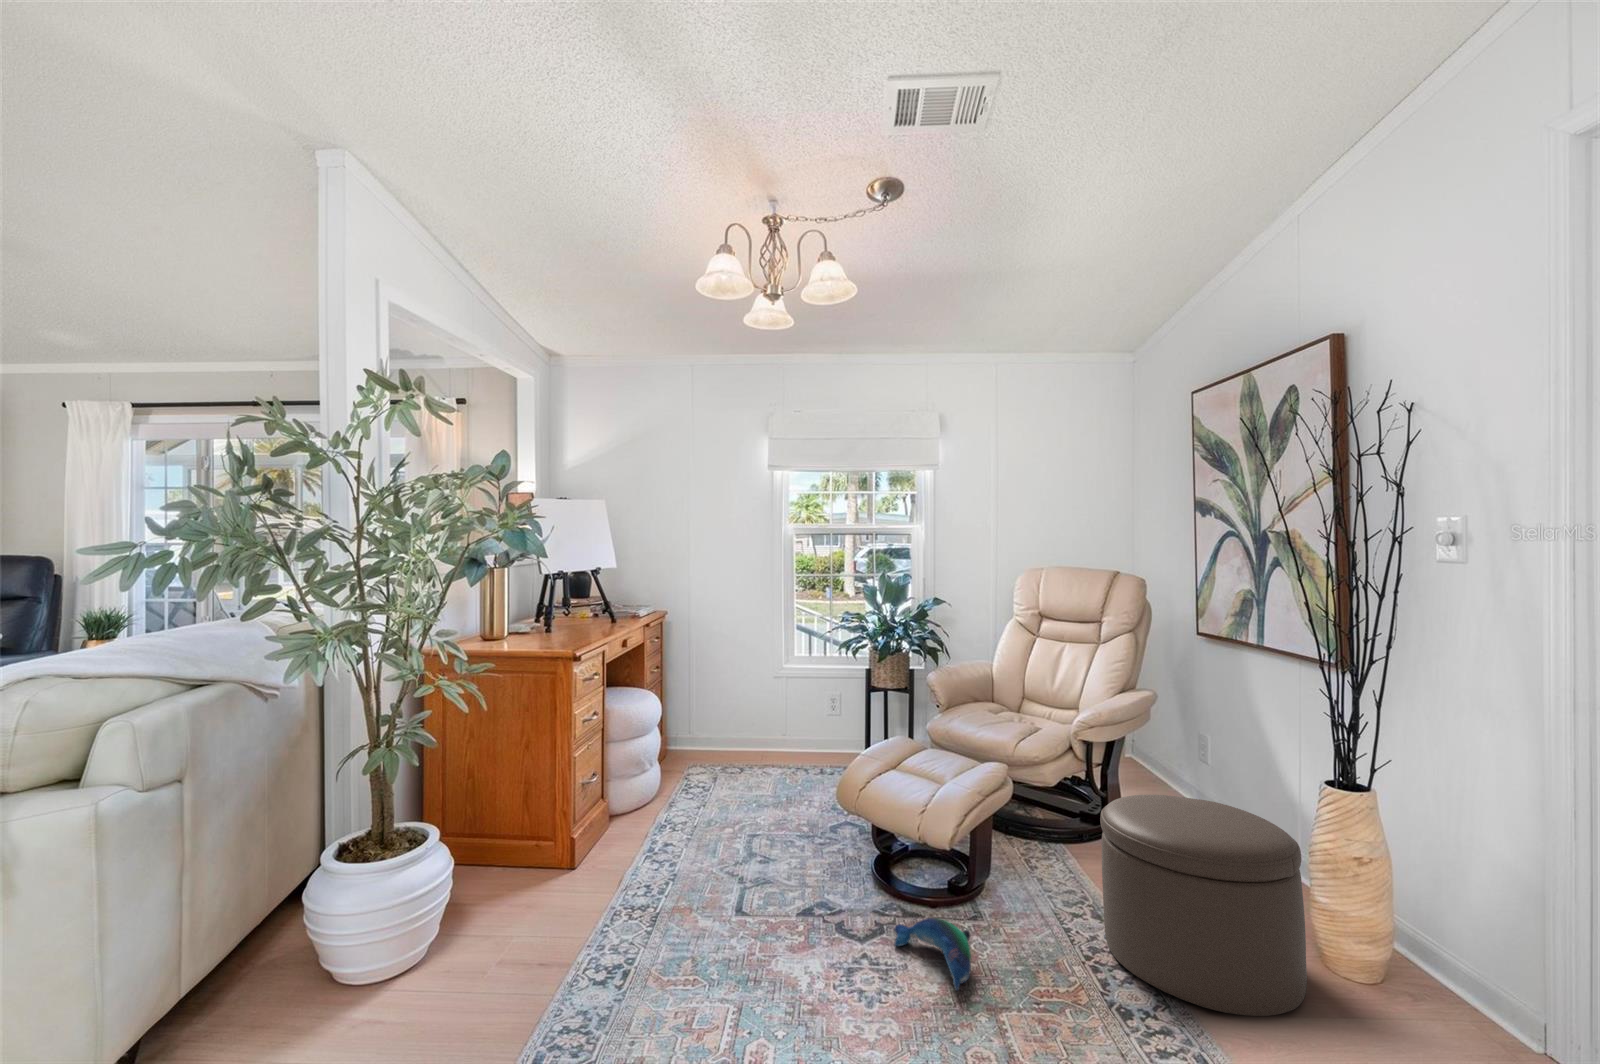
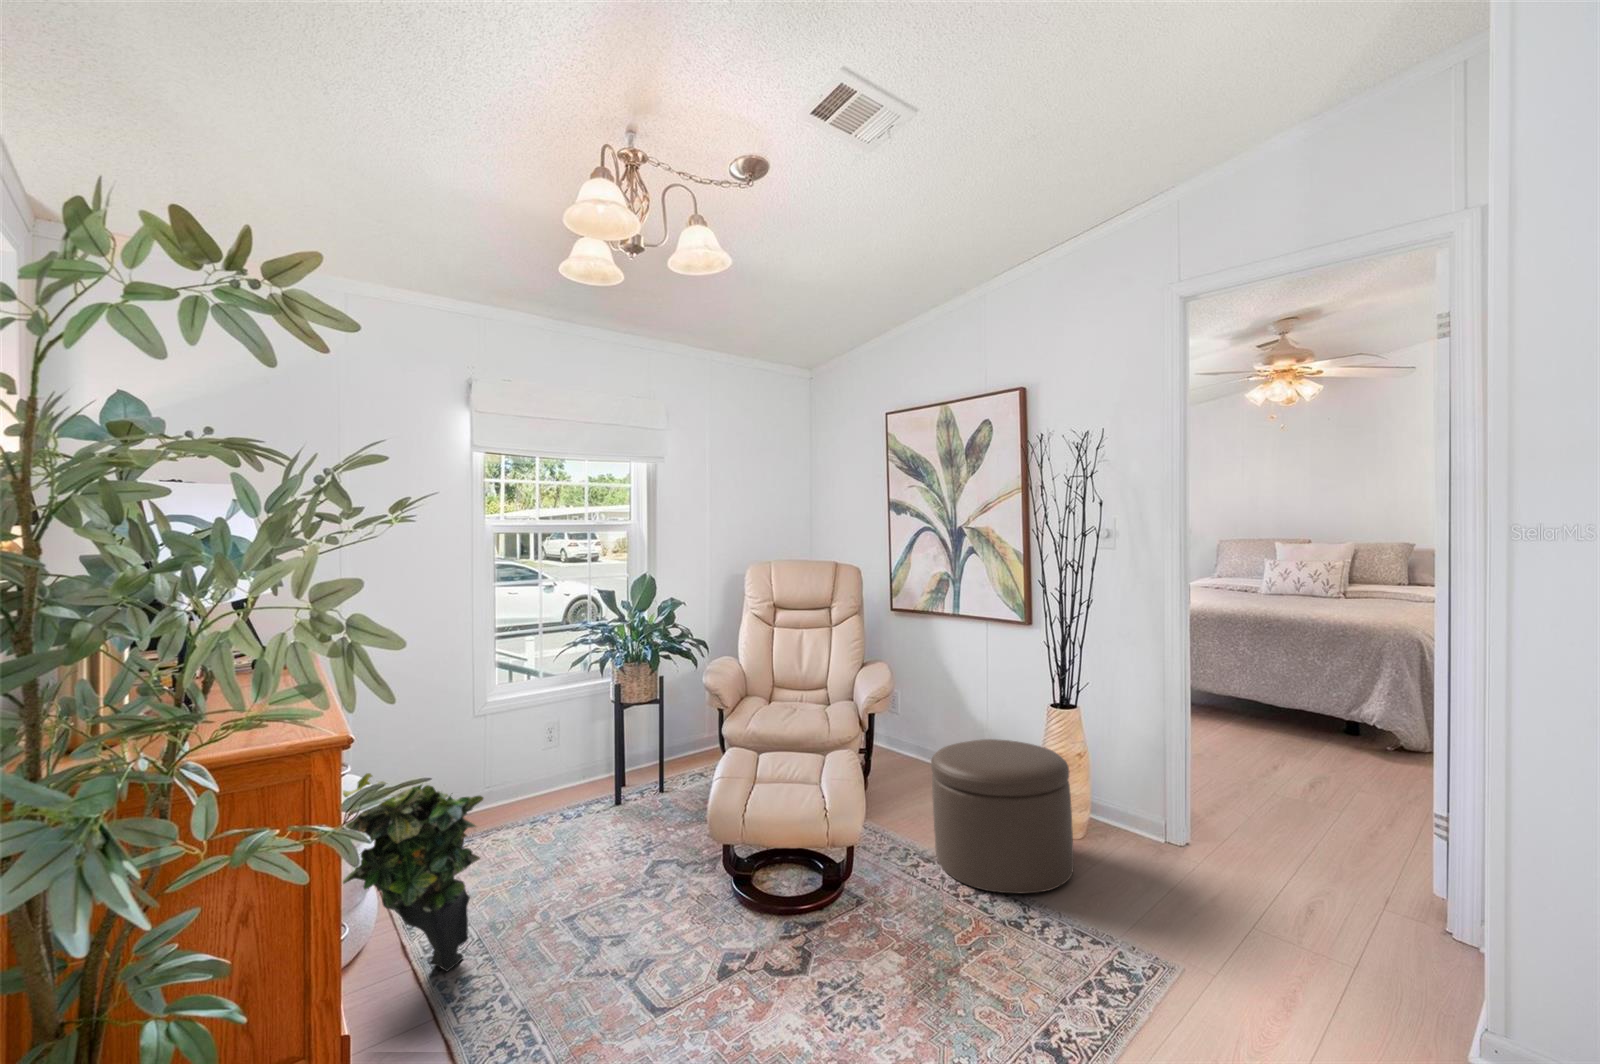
potted plant: none [611,687,699,833] -> present [343,773,483,971]
plush toy: present [894,918,971,990] -> none [820,912,921,968]

